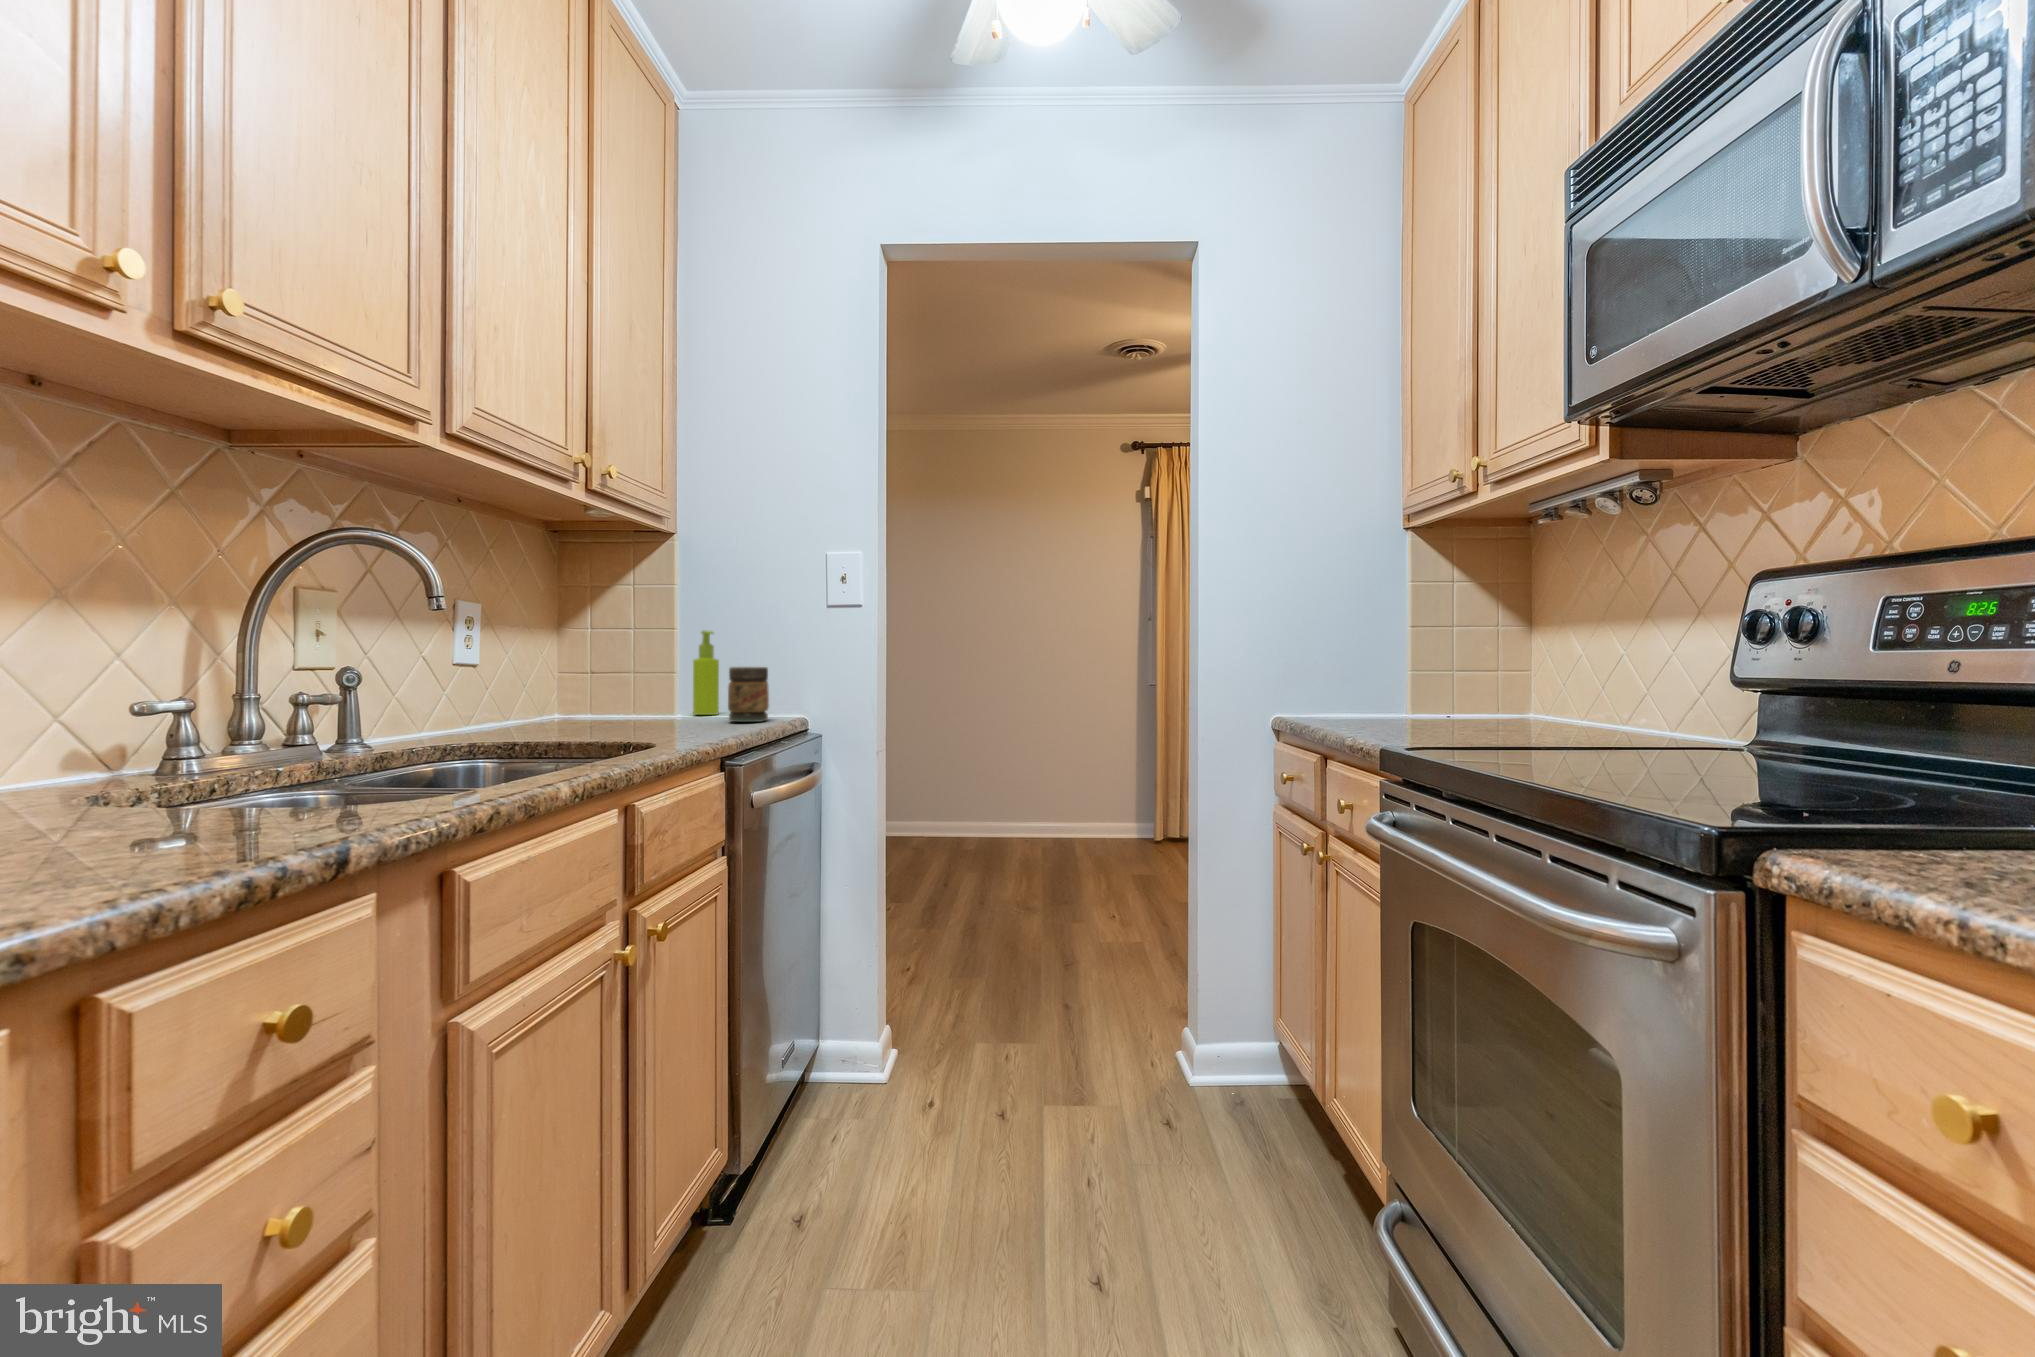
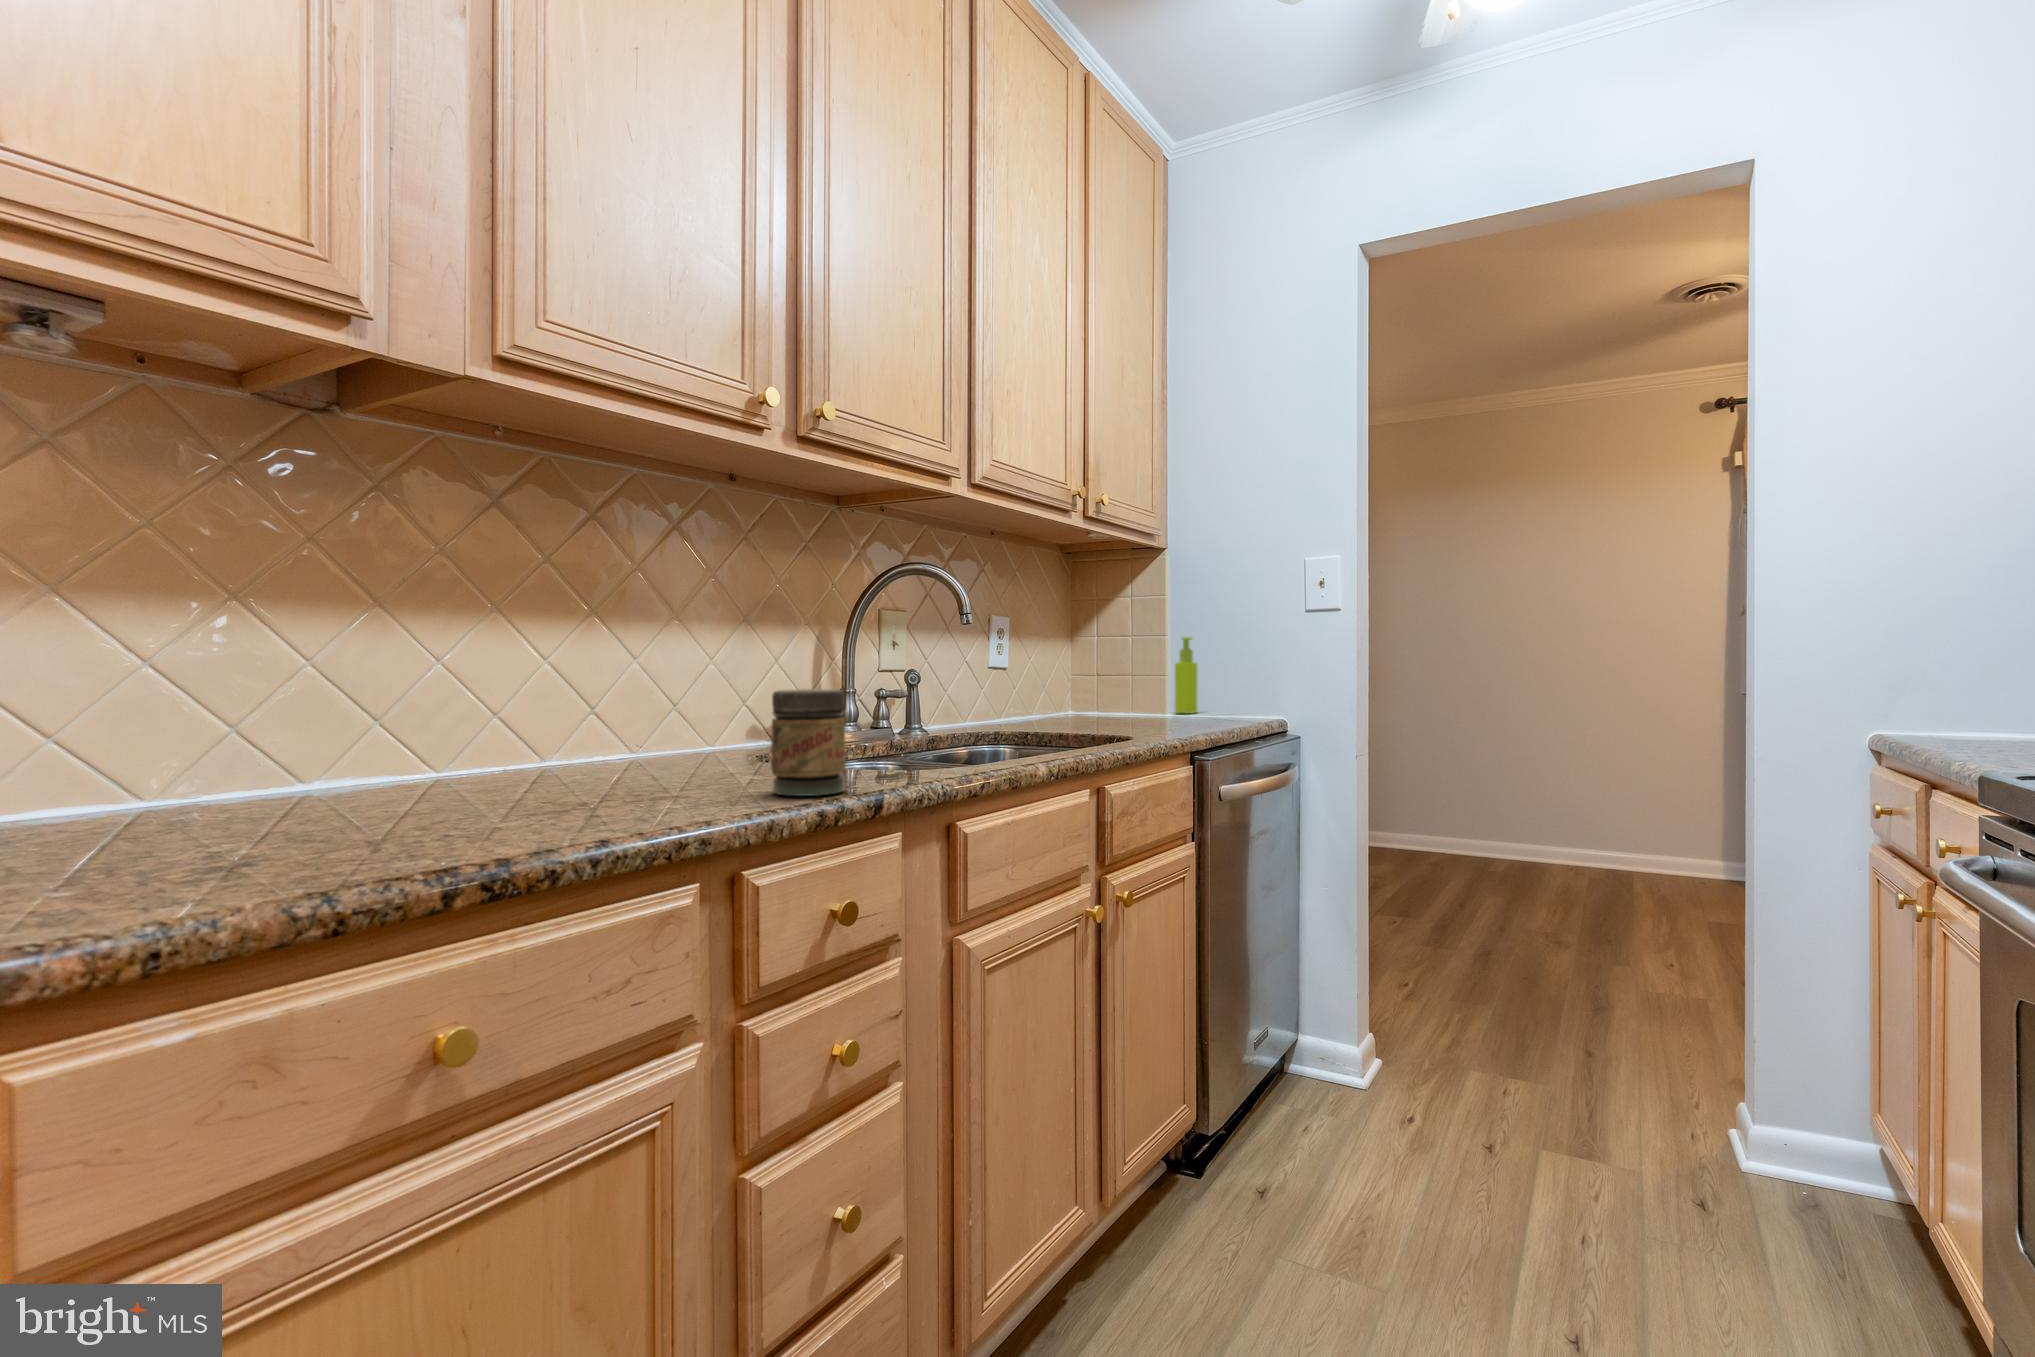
jar: present [728,667,769,722] -> present [771,689,846,796]

